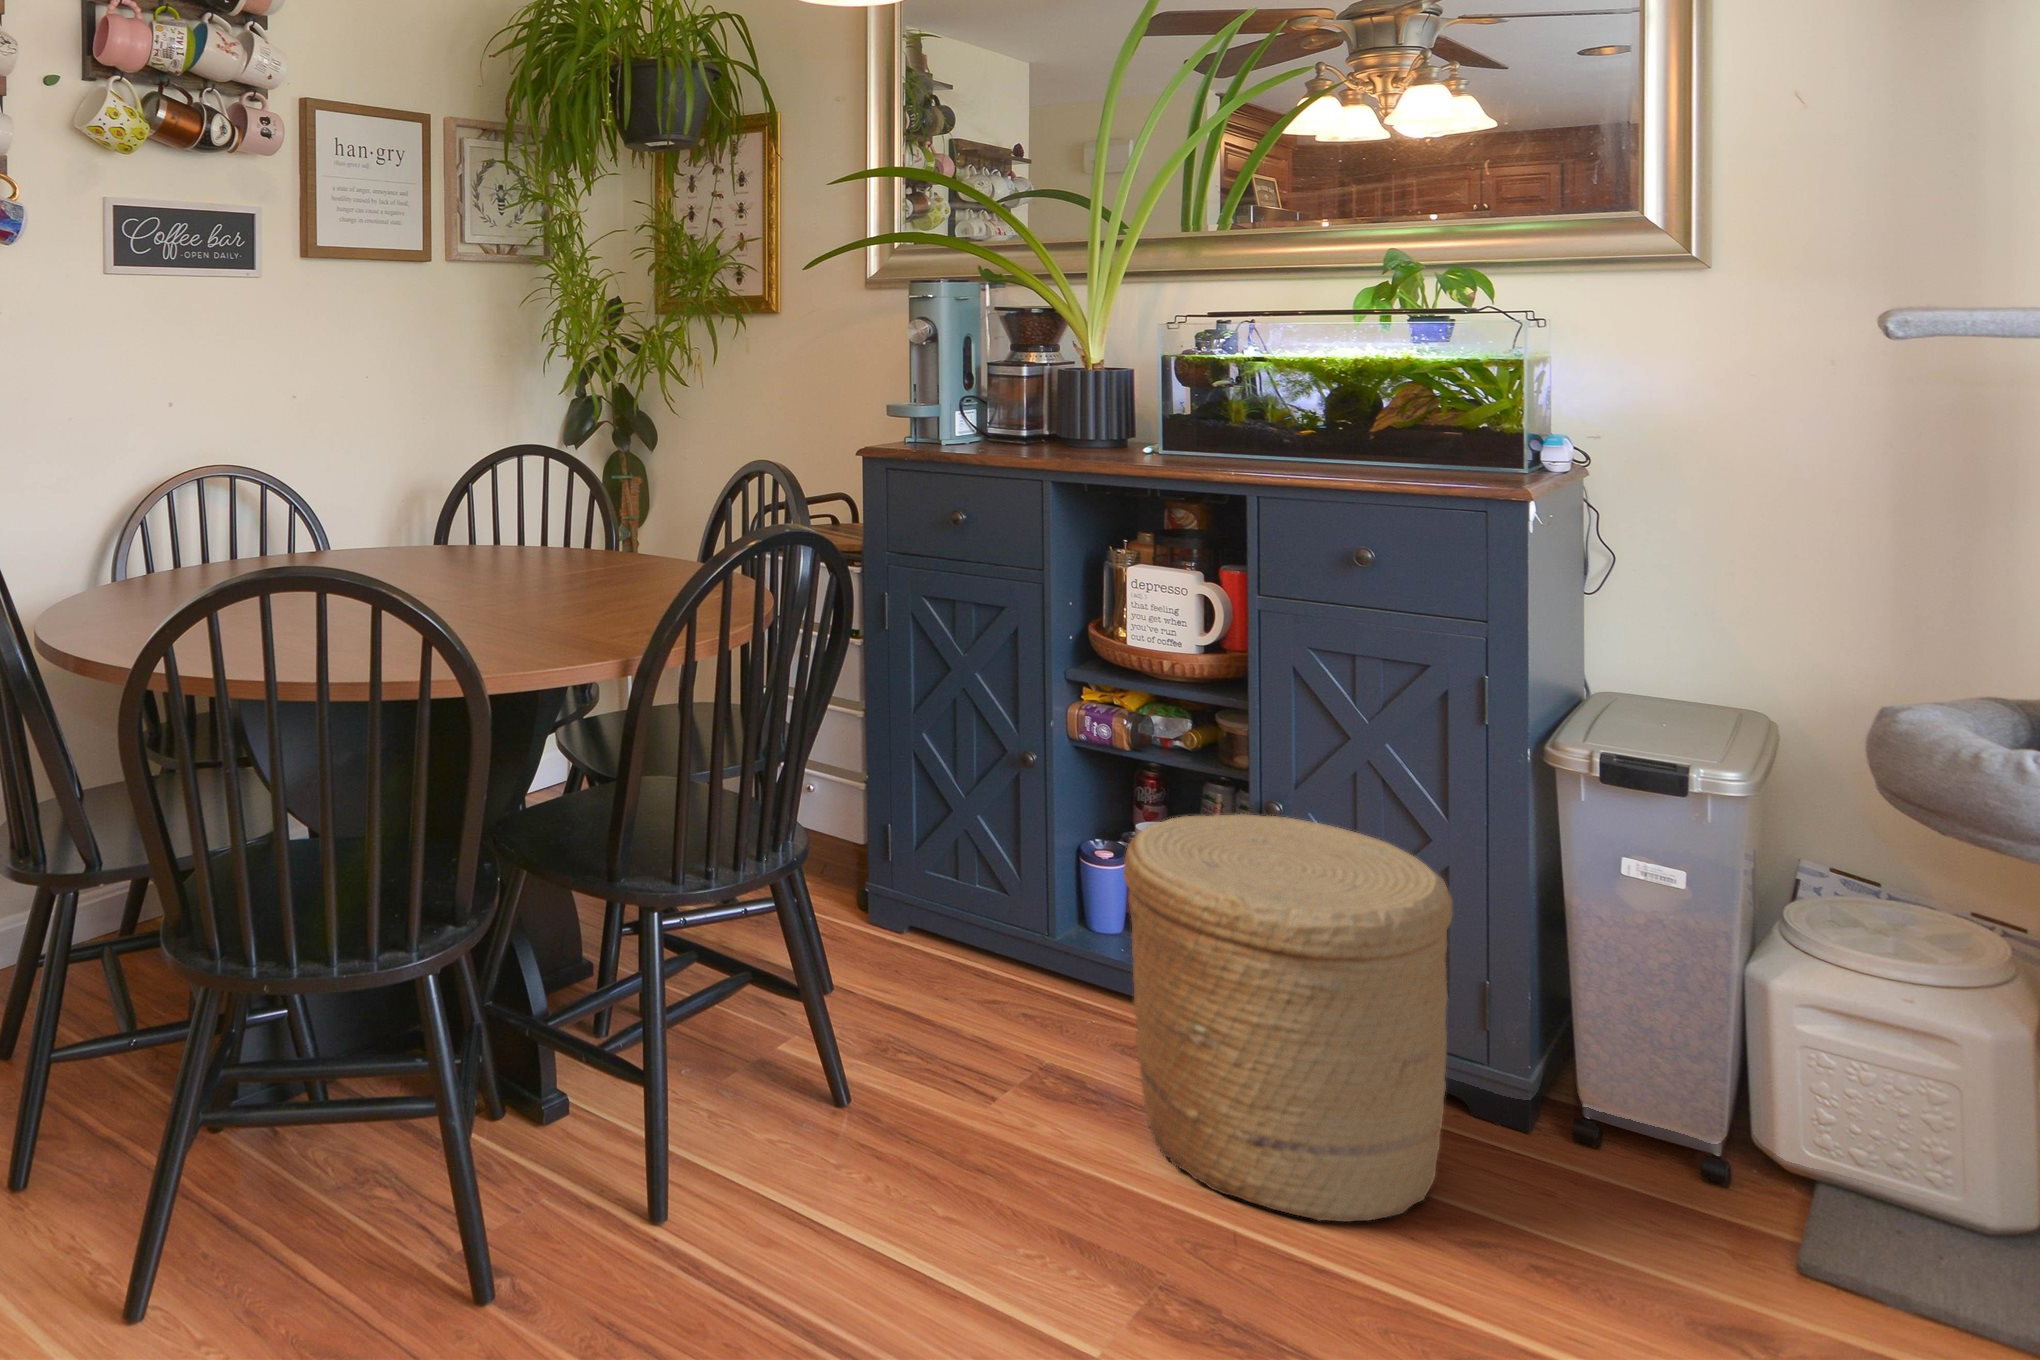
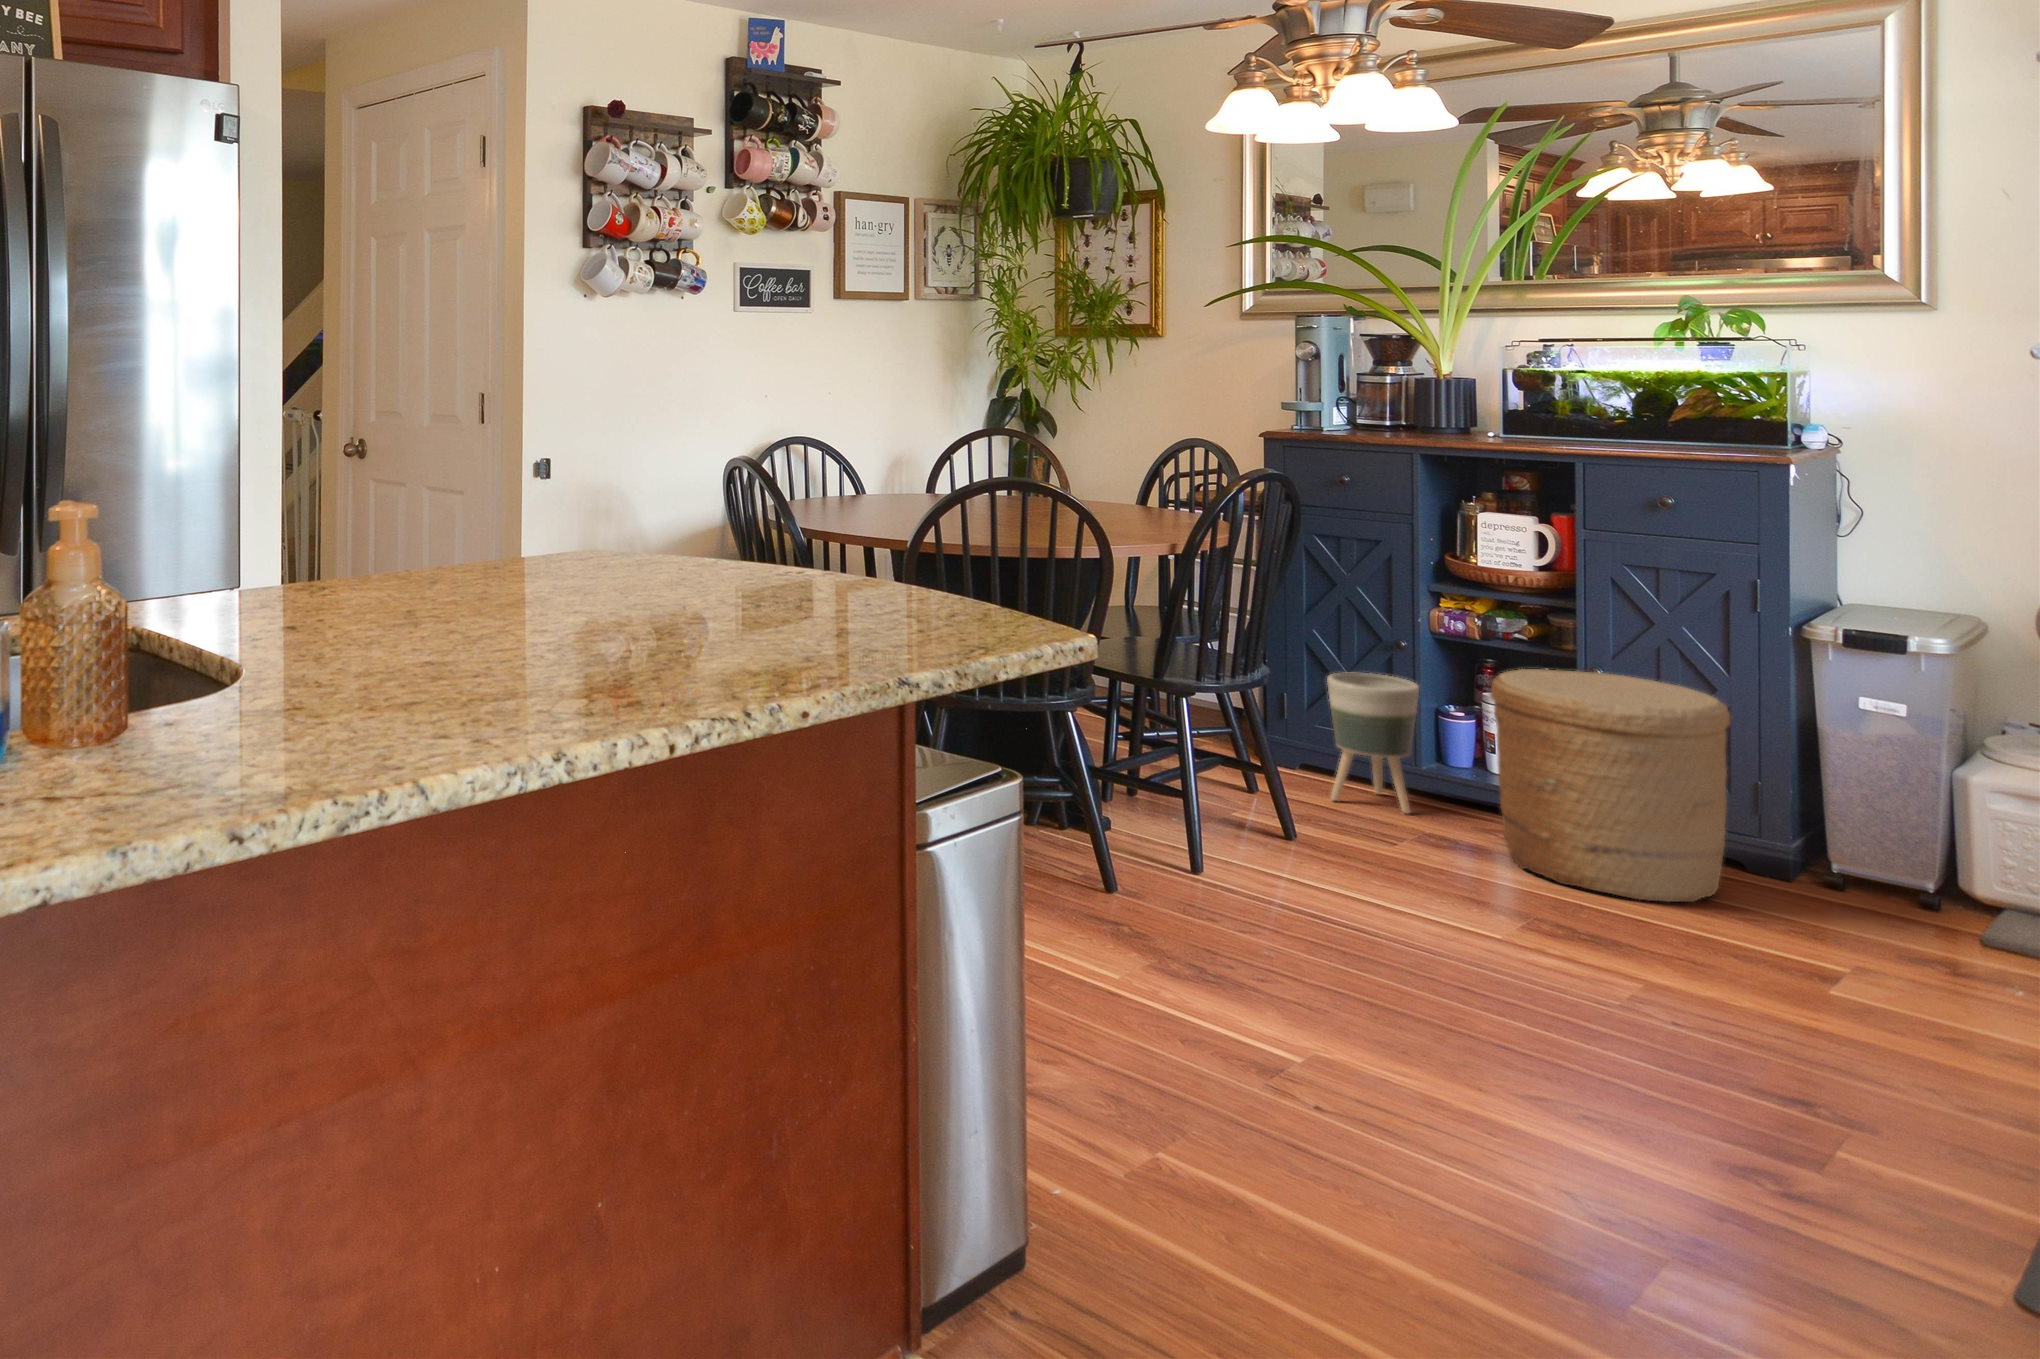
planter: none [922,806,1044,1028] -> present [1327,672,1419,813]

